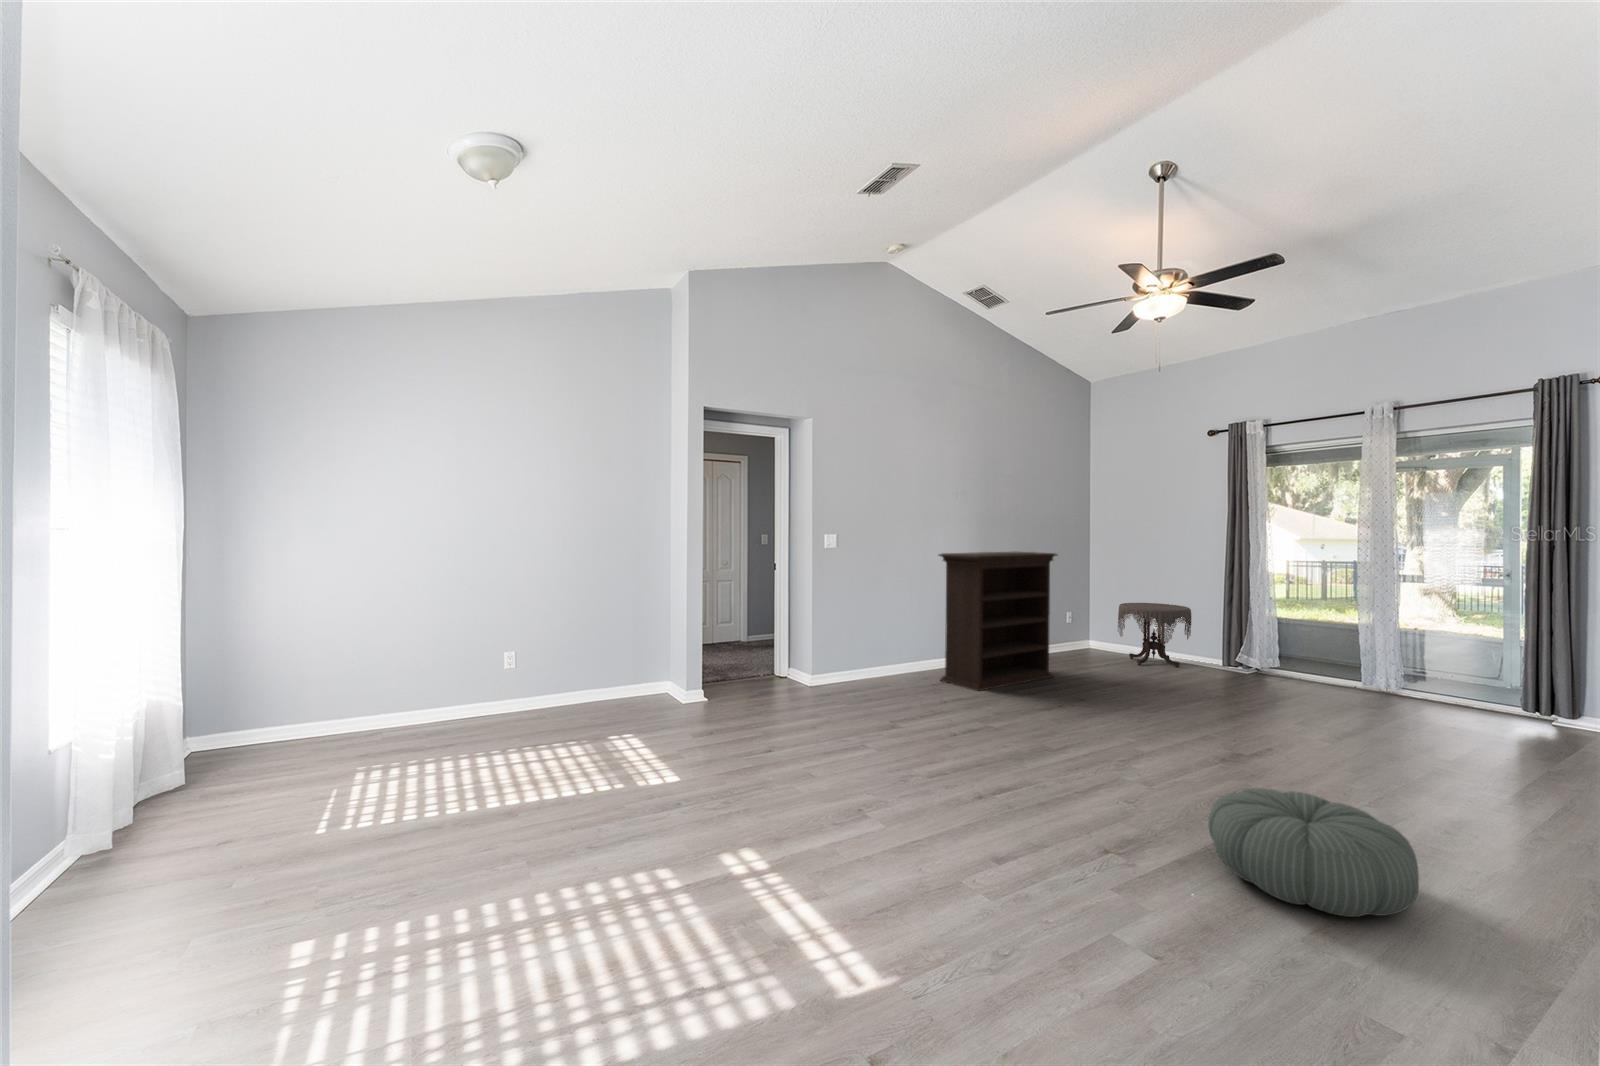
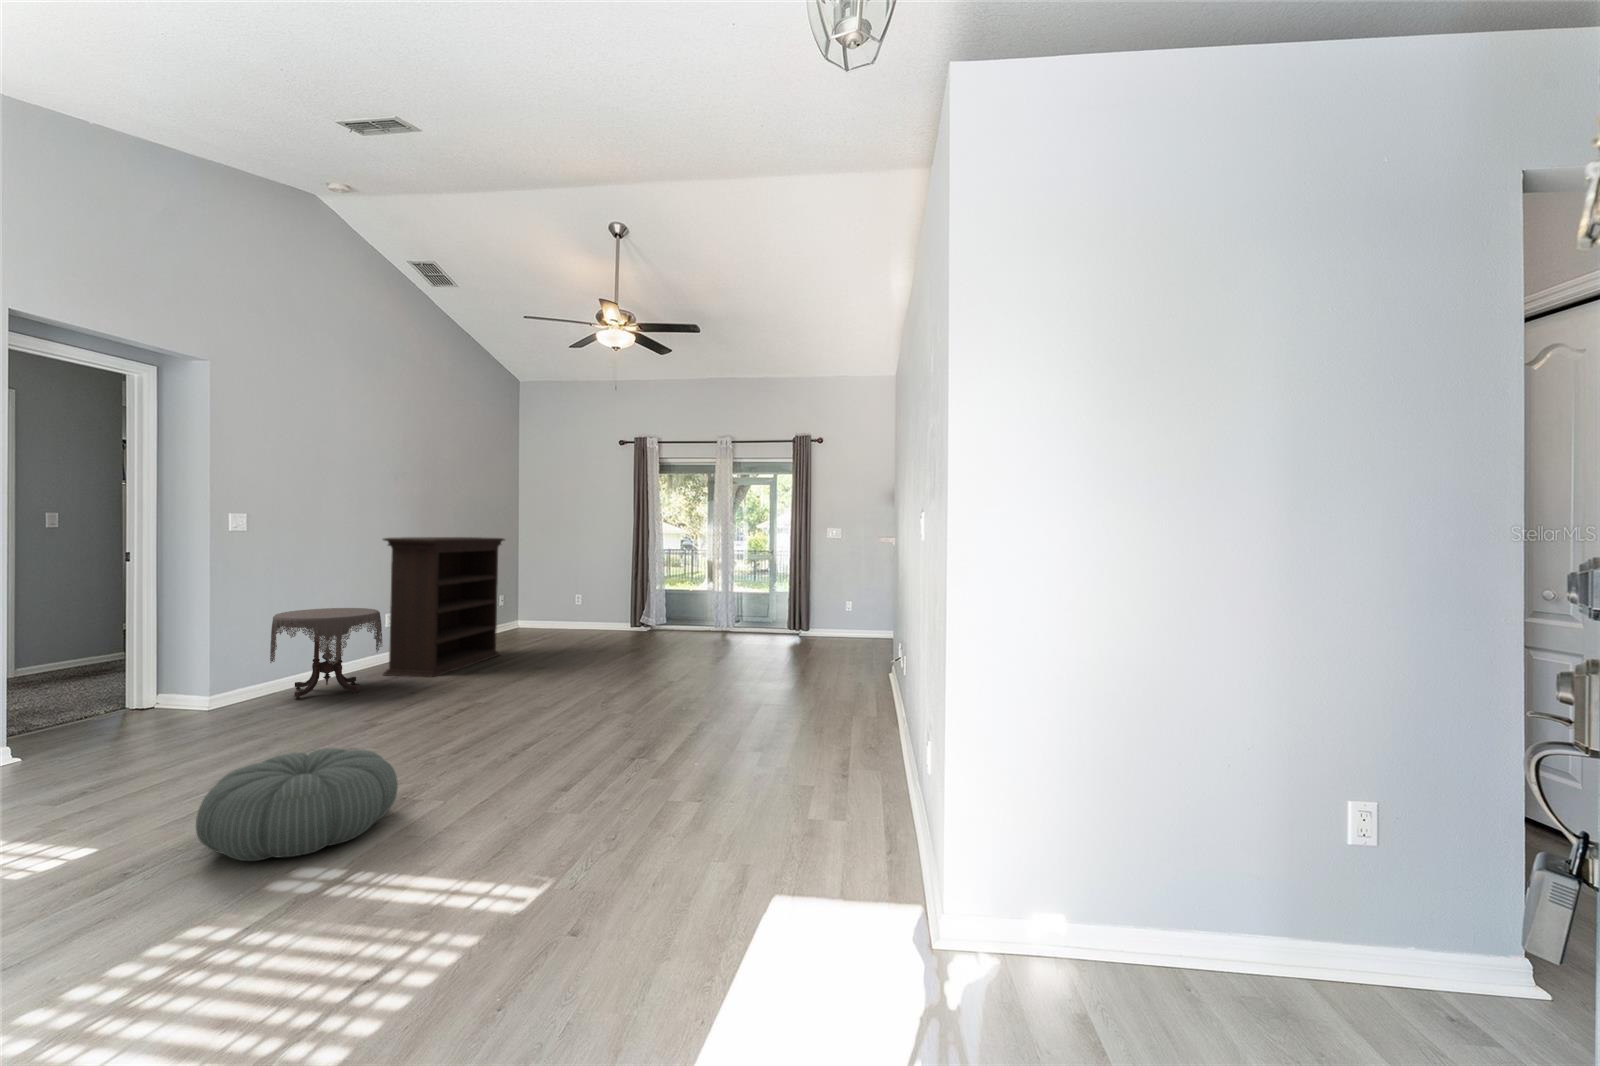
side table: present [1118,603,1192,668] -> present [270,608,382,699]
pouf: present [1208,788,1419,917] -> present [196,748,398,861]

